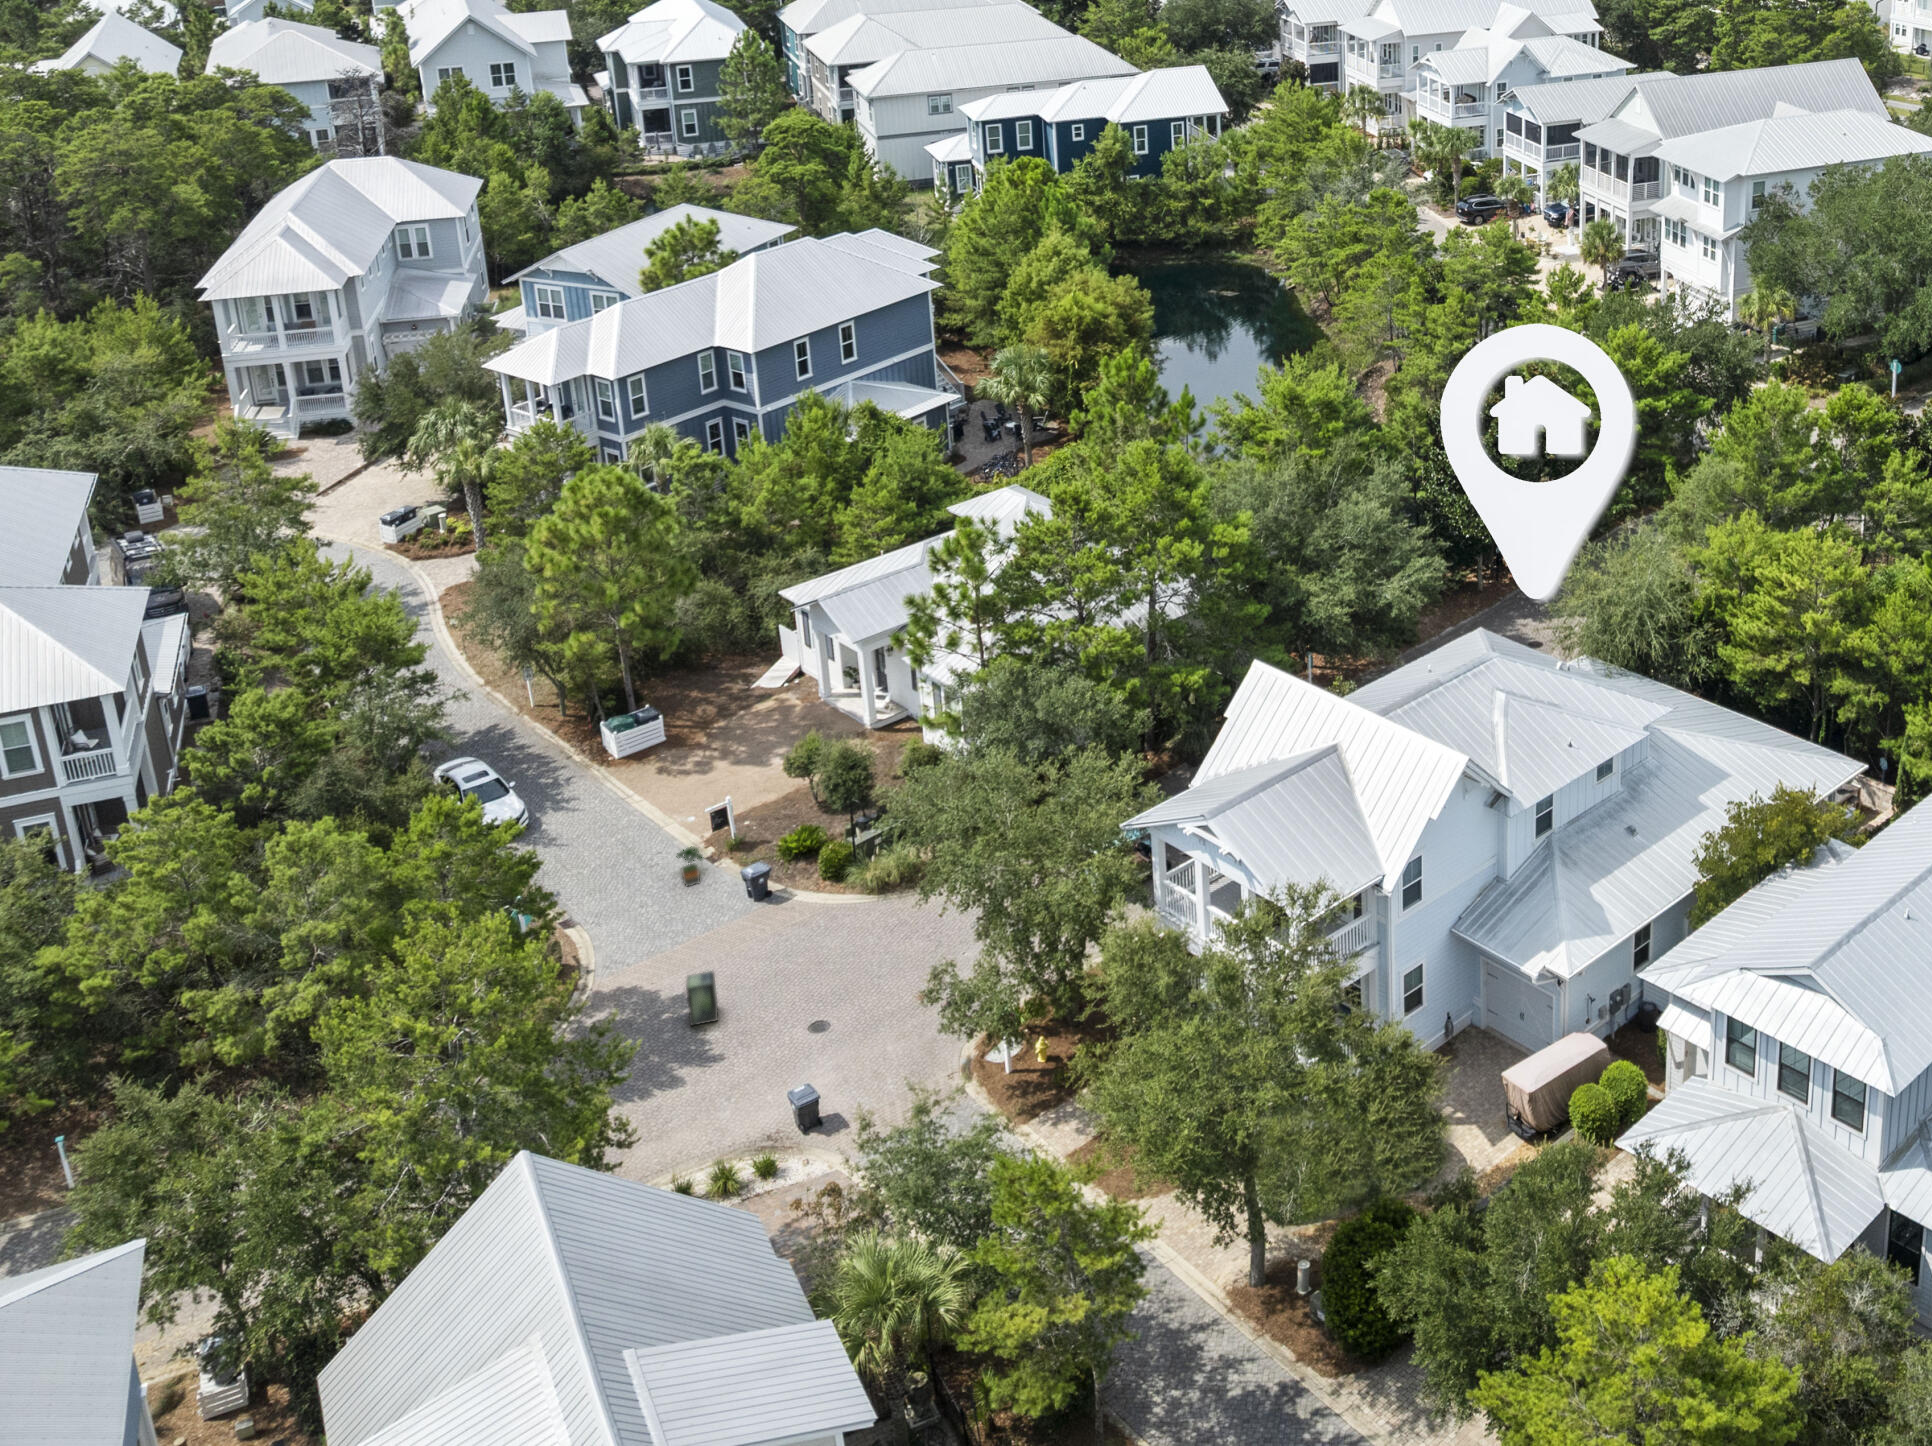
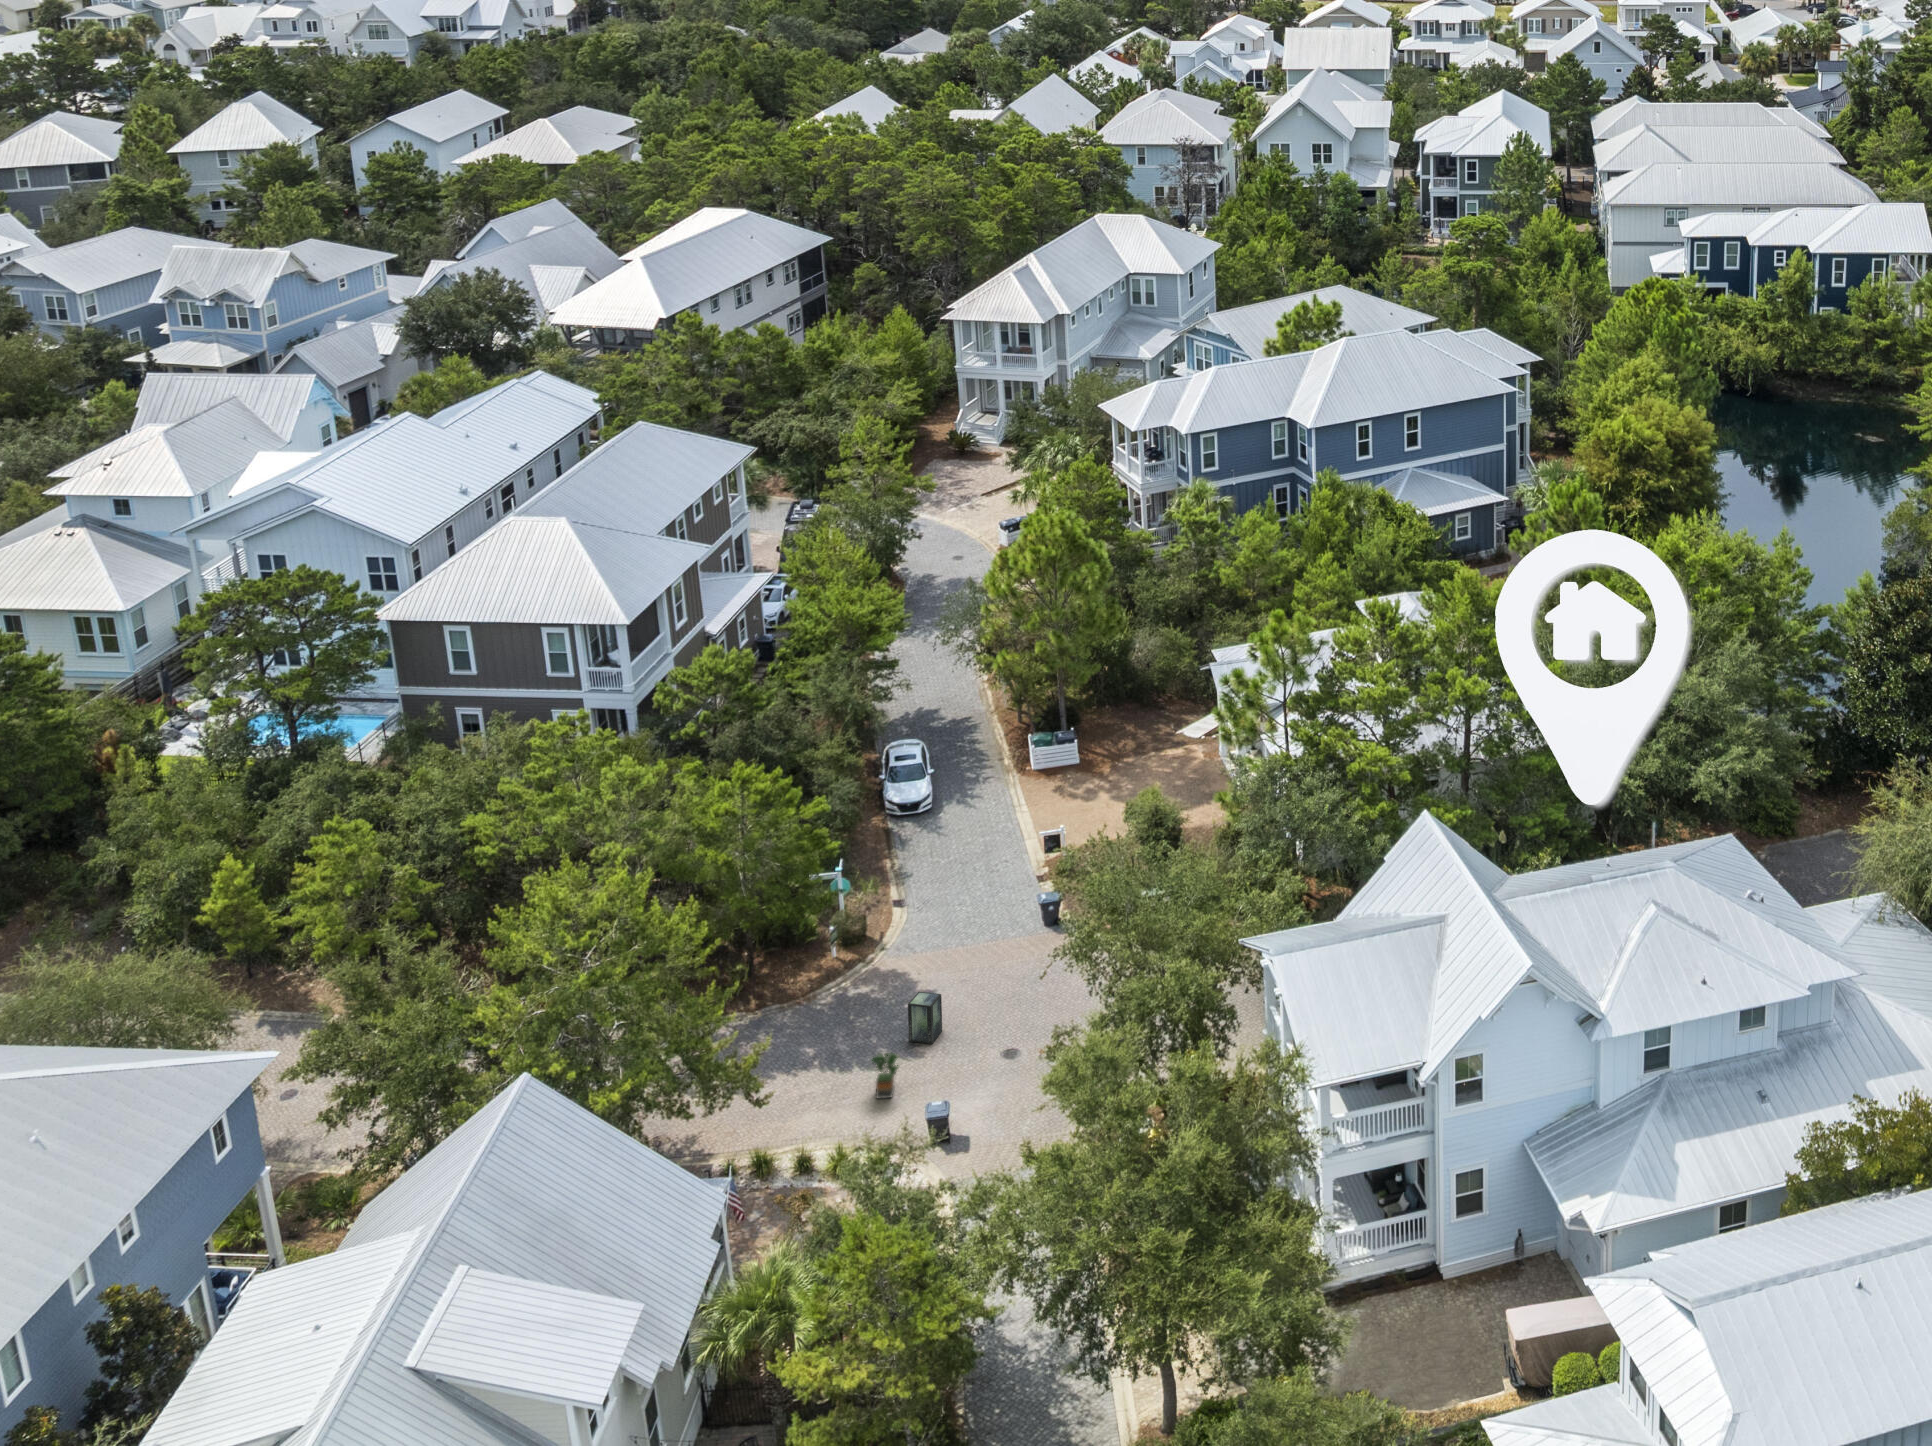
potted tree: present [676,846,704,886] -> present [872,1053,898,1099]

